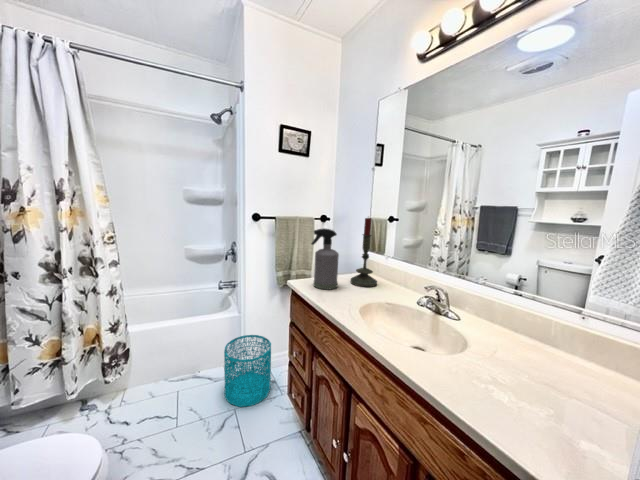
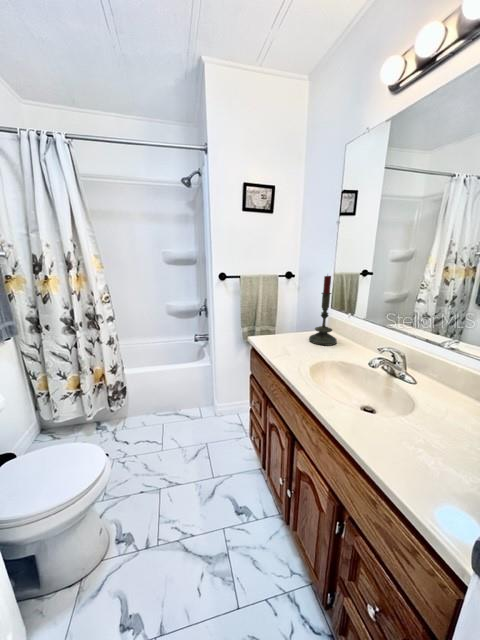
spray bottle: present [311,229,339,290] -> none [268,288,295,347]
wastebasket: present [224,335,271,407] -> none [198,383,239,443]

